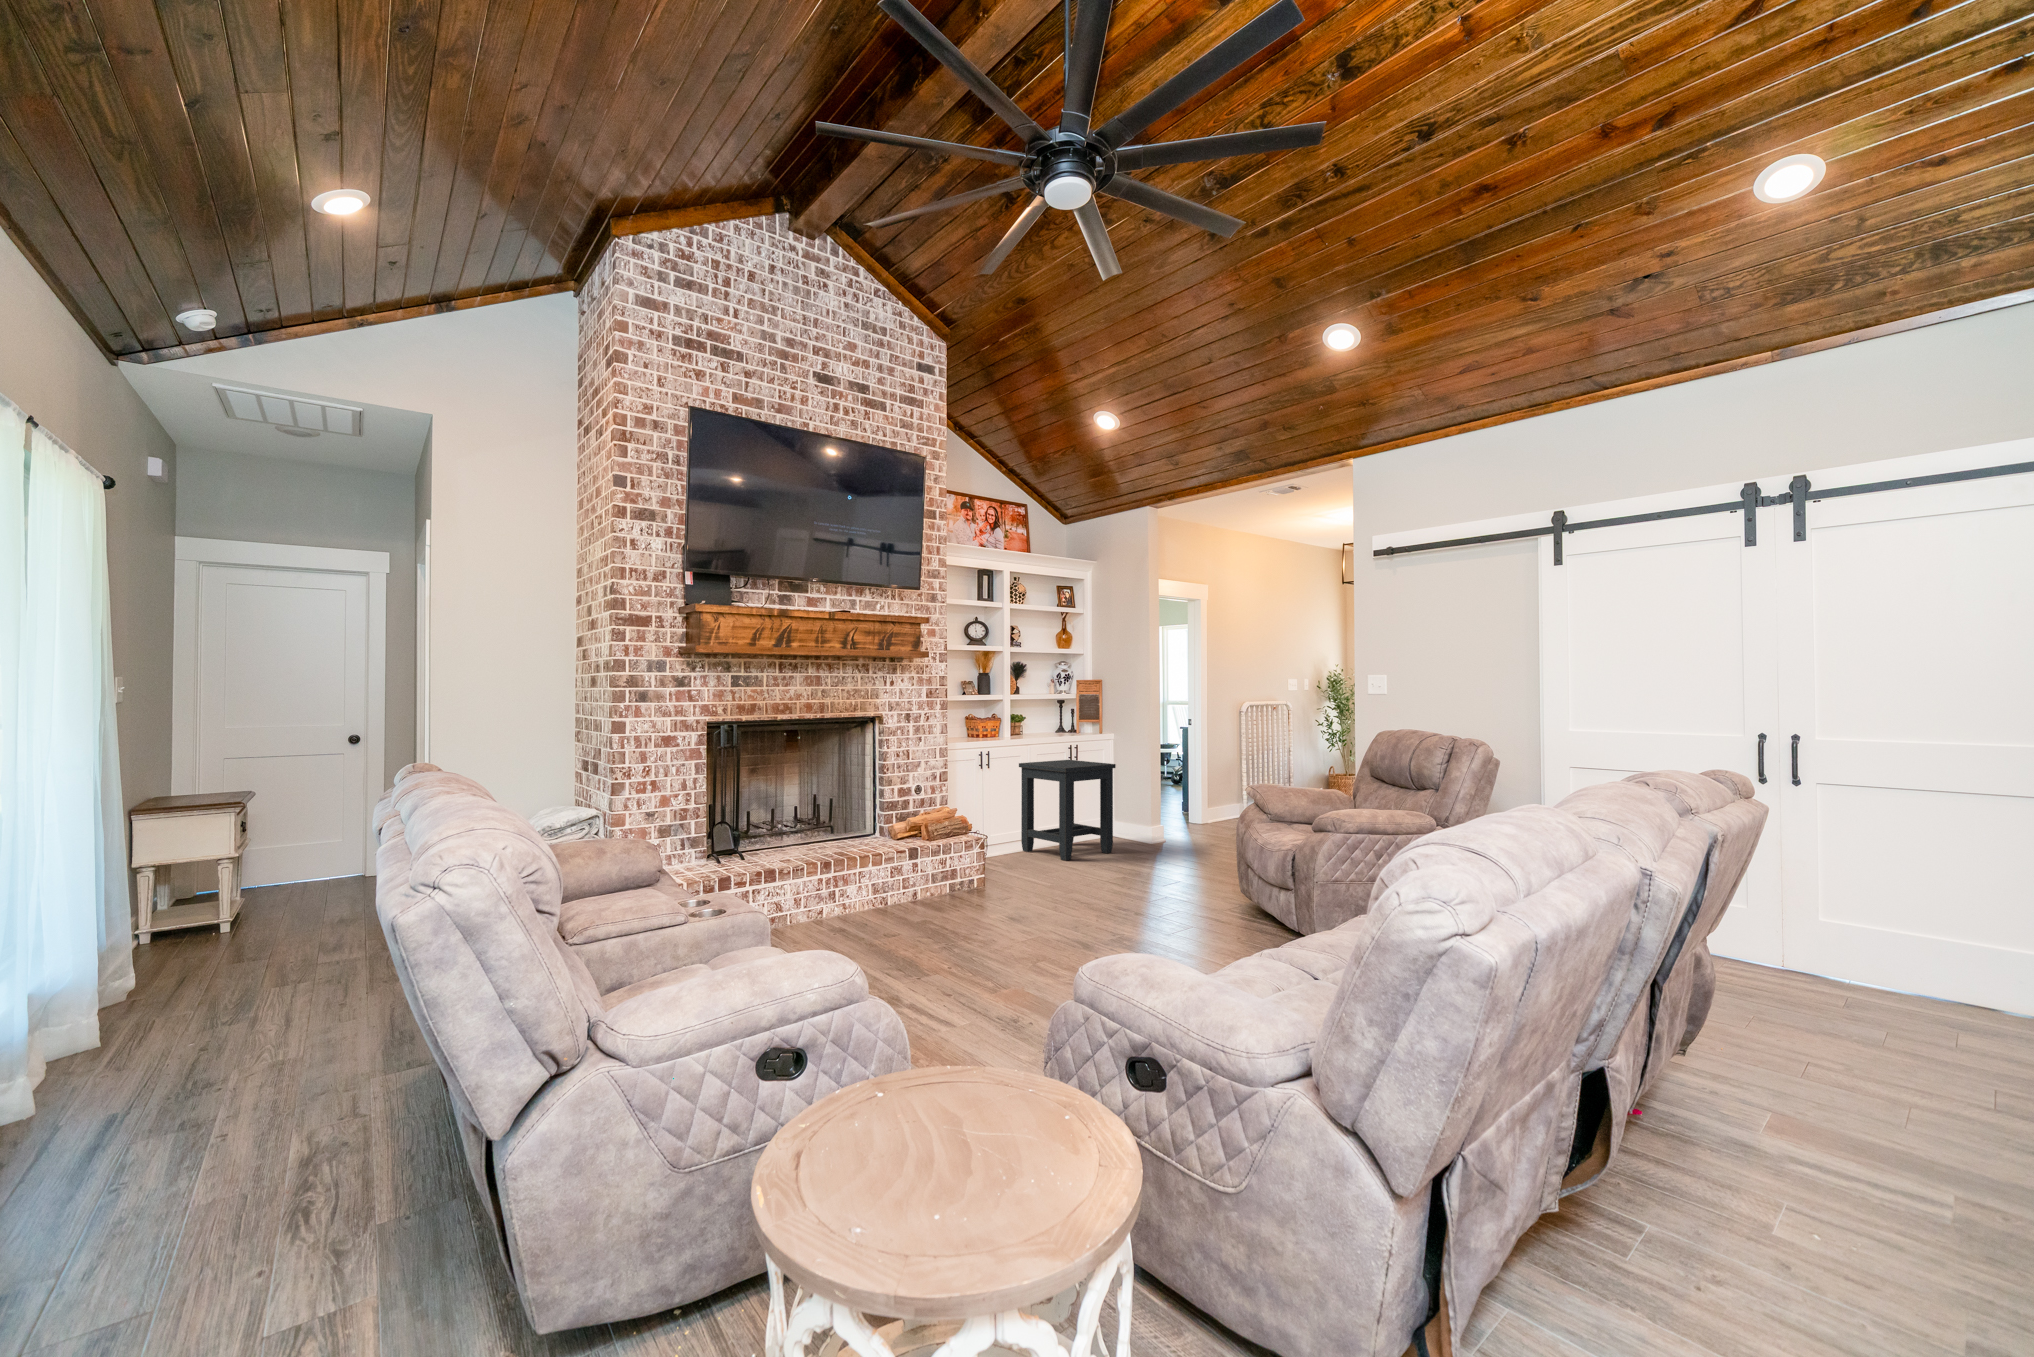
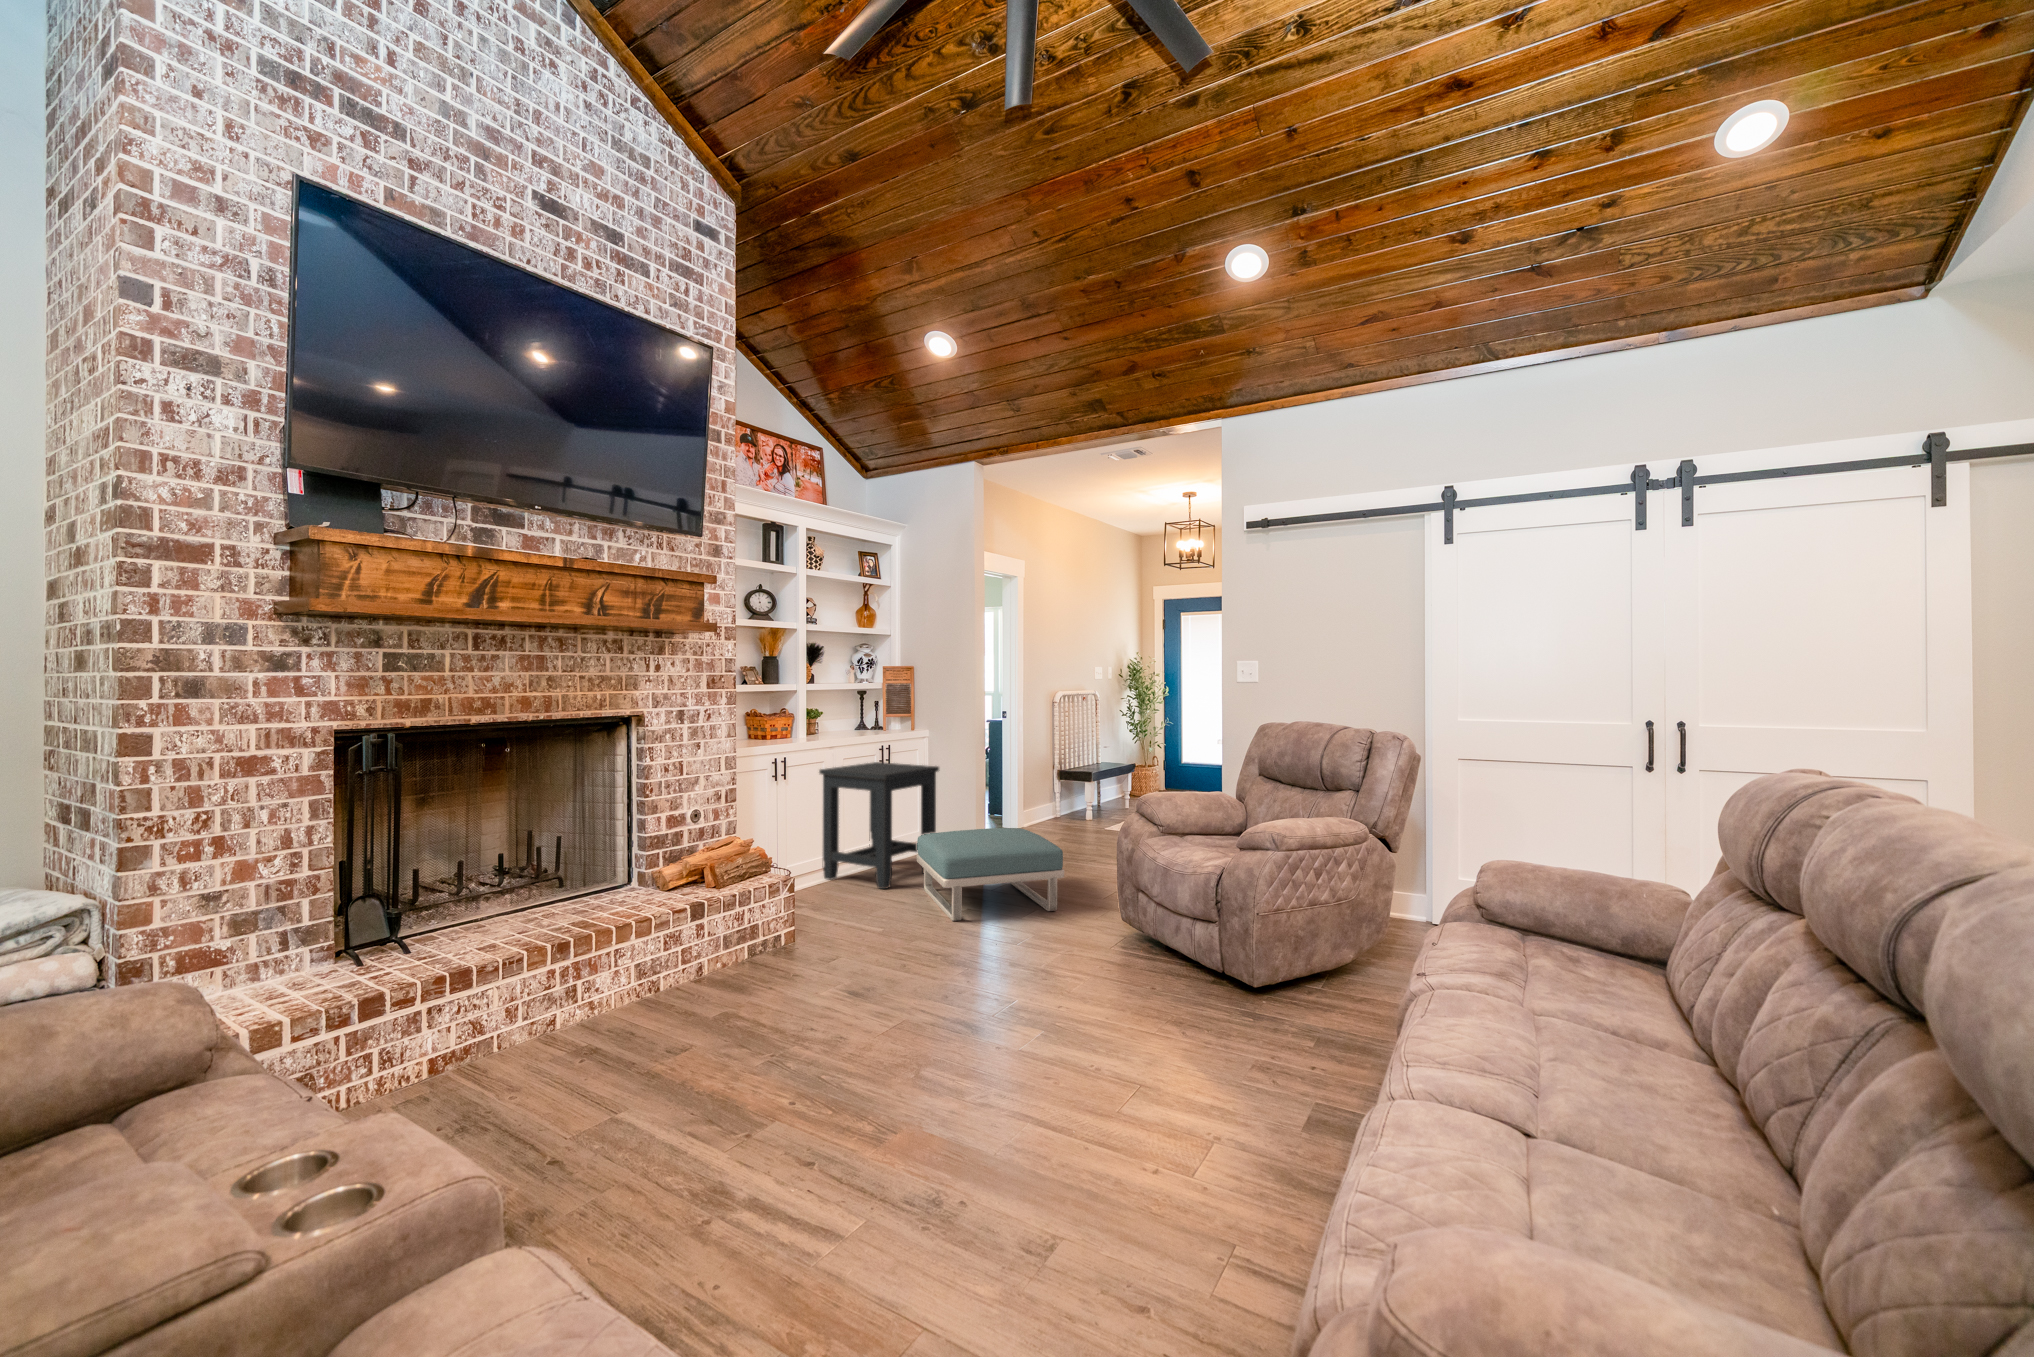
footstool: none [1090,817,1204,884] -> present [917,828,1064,921]

